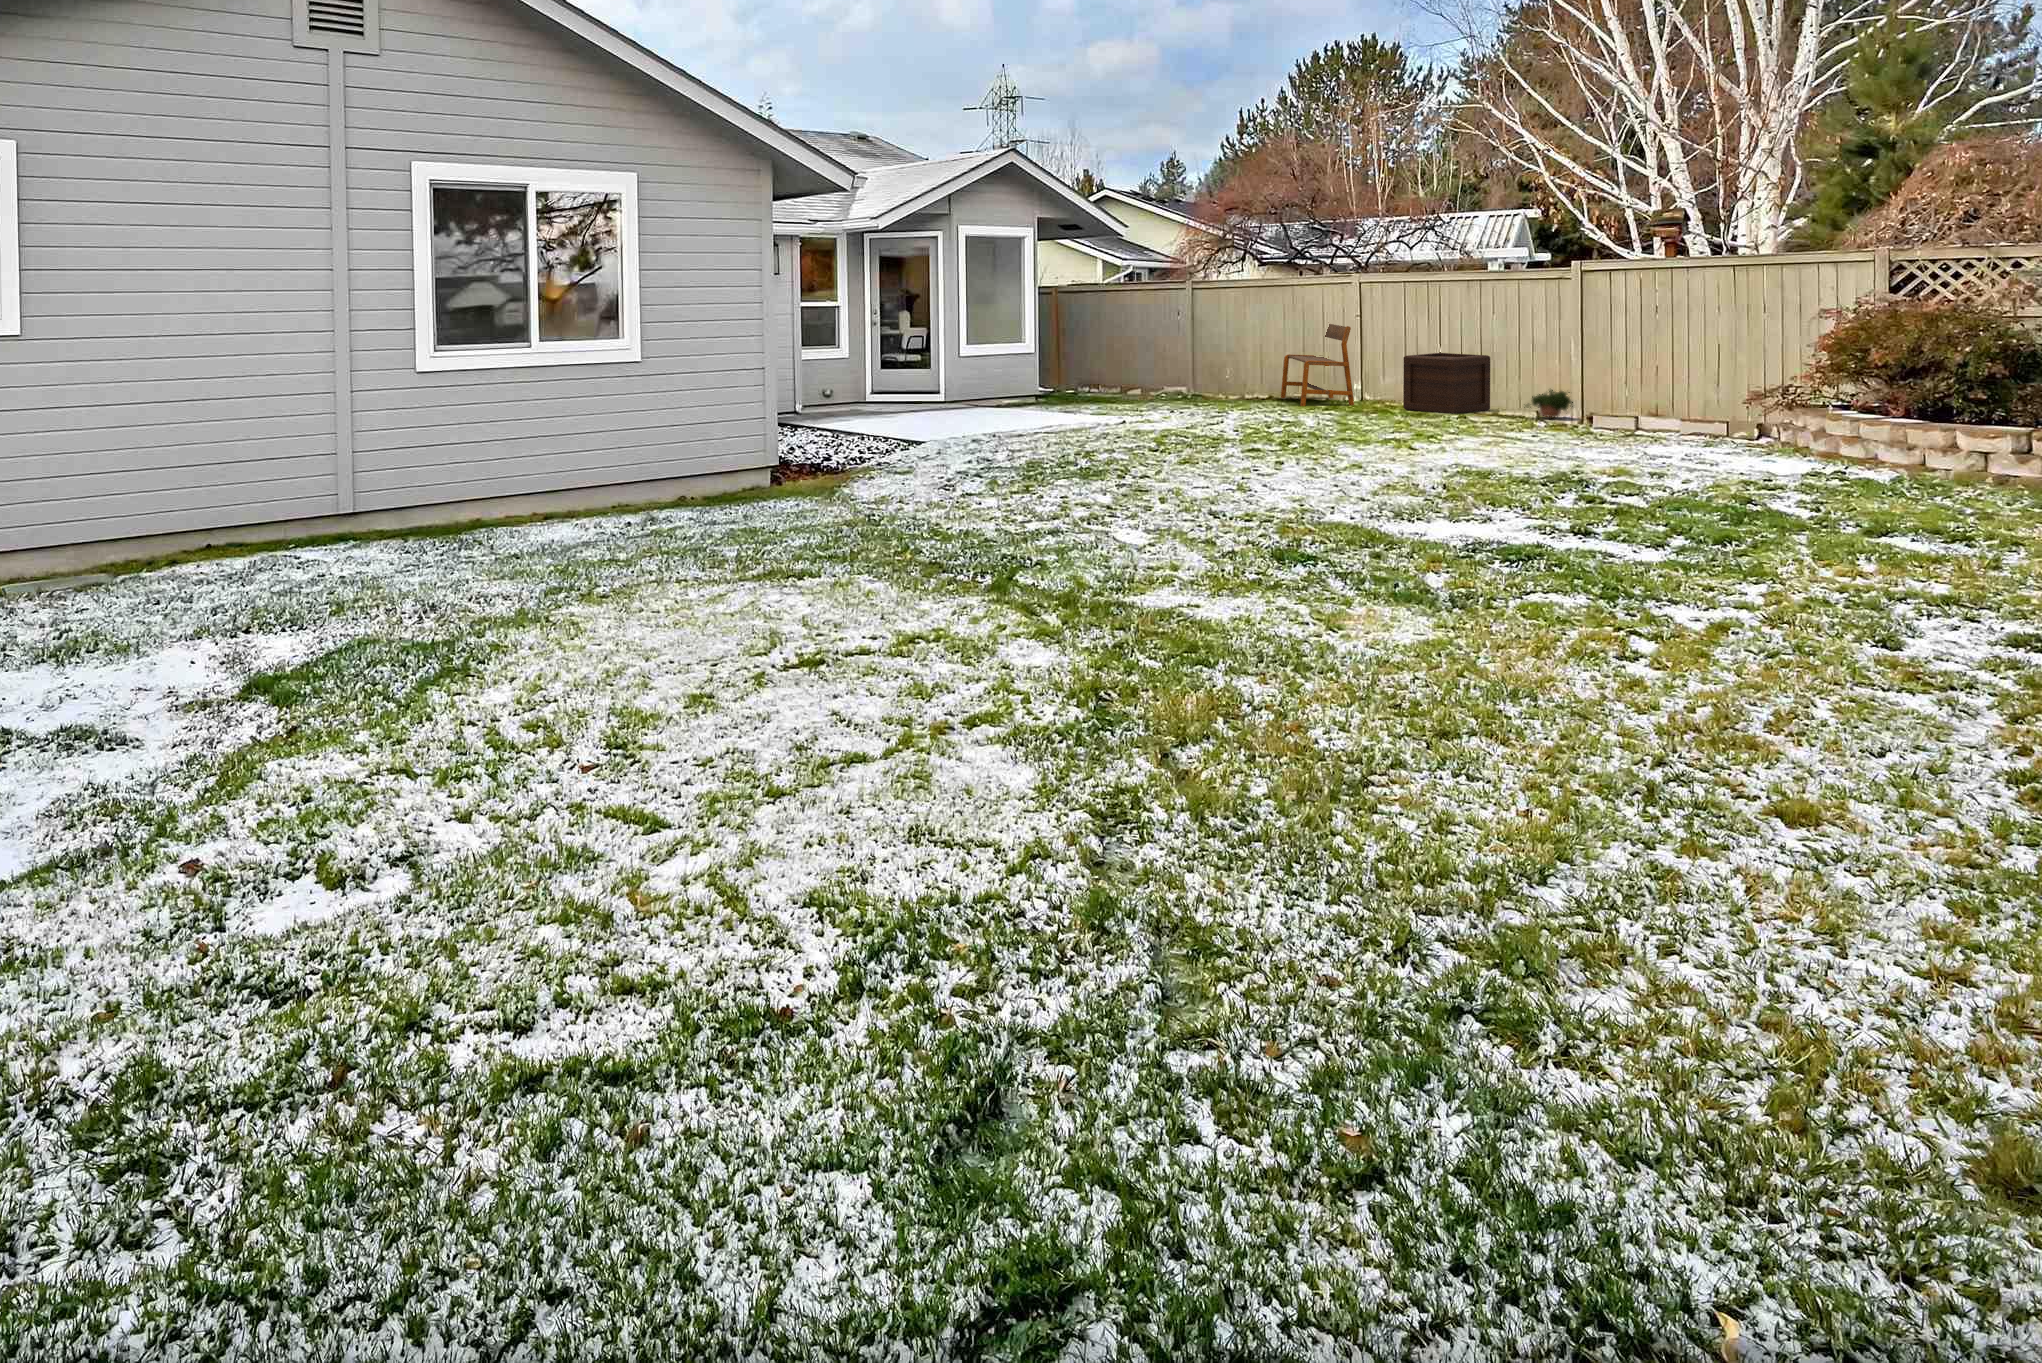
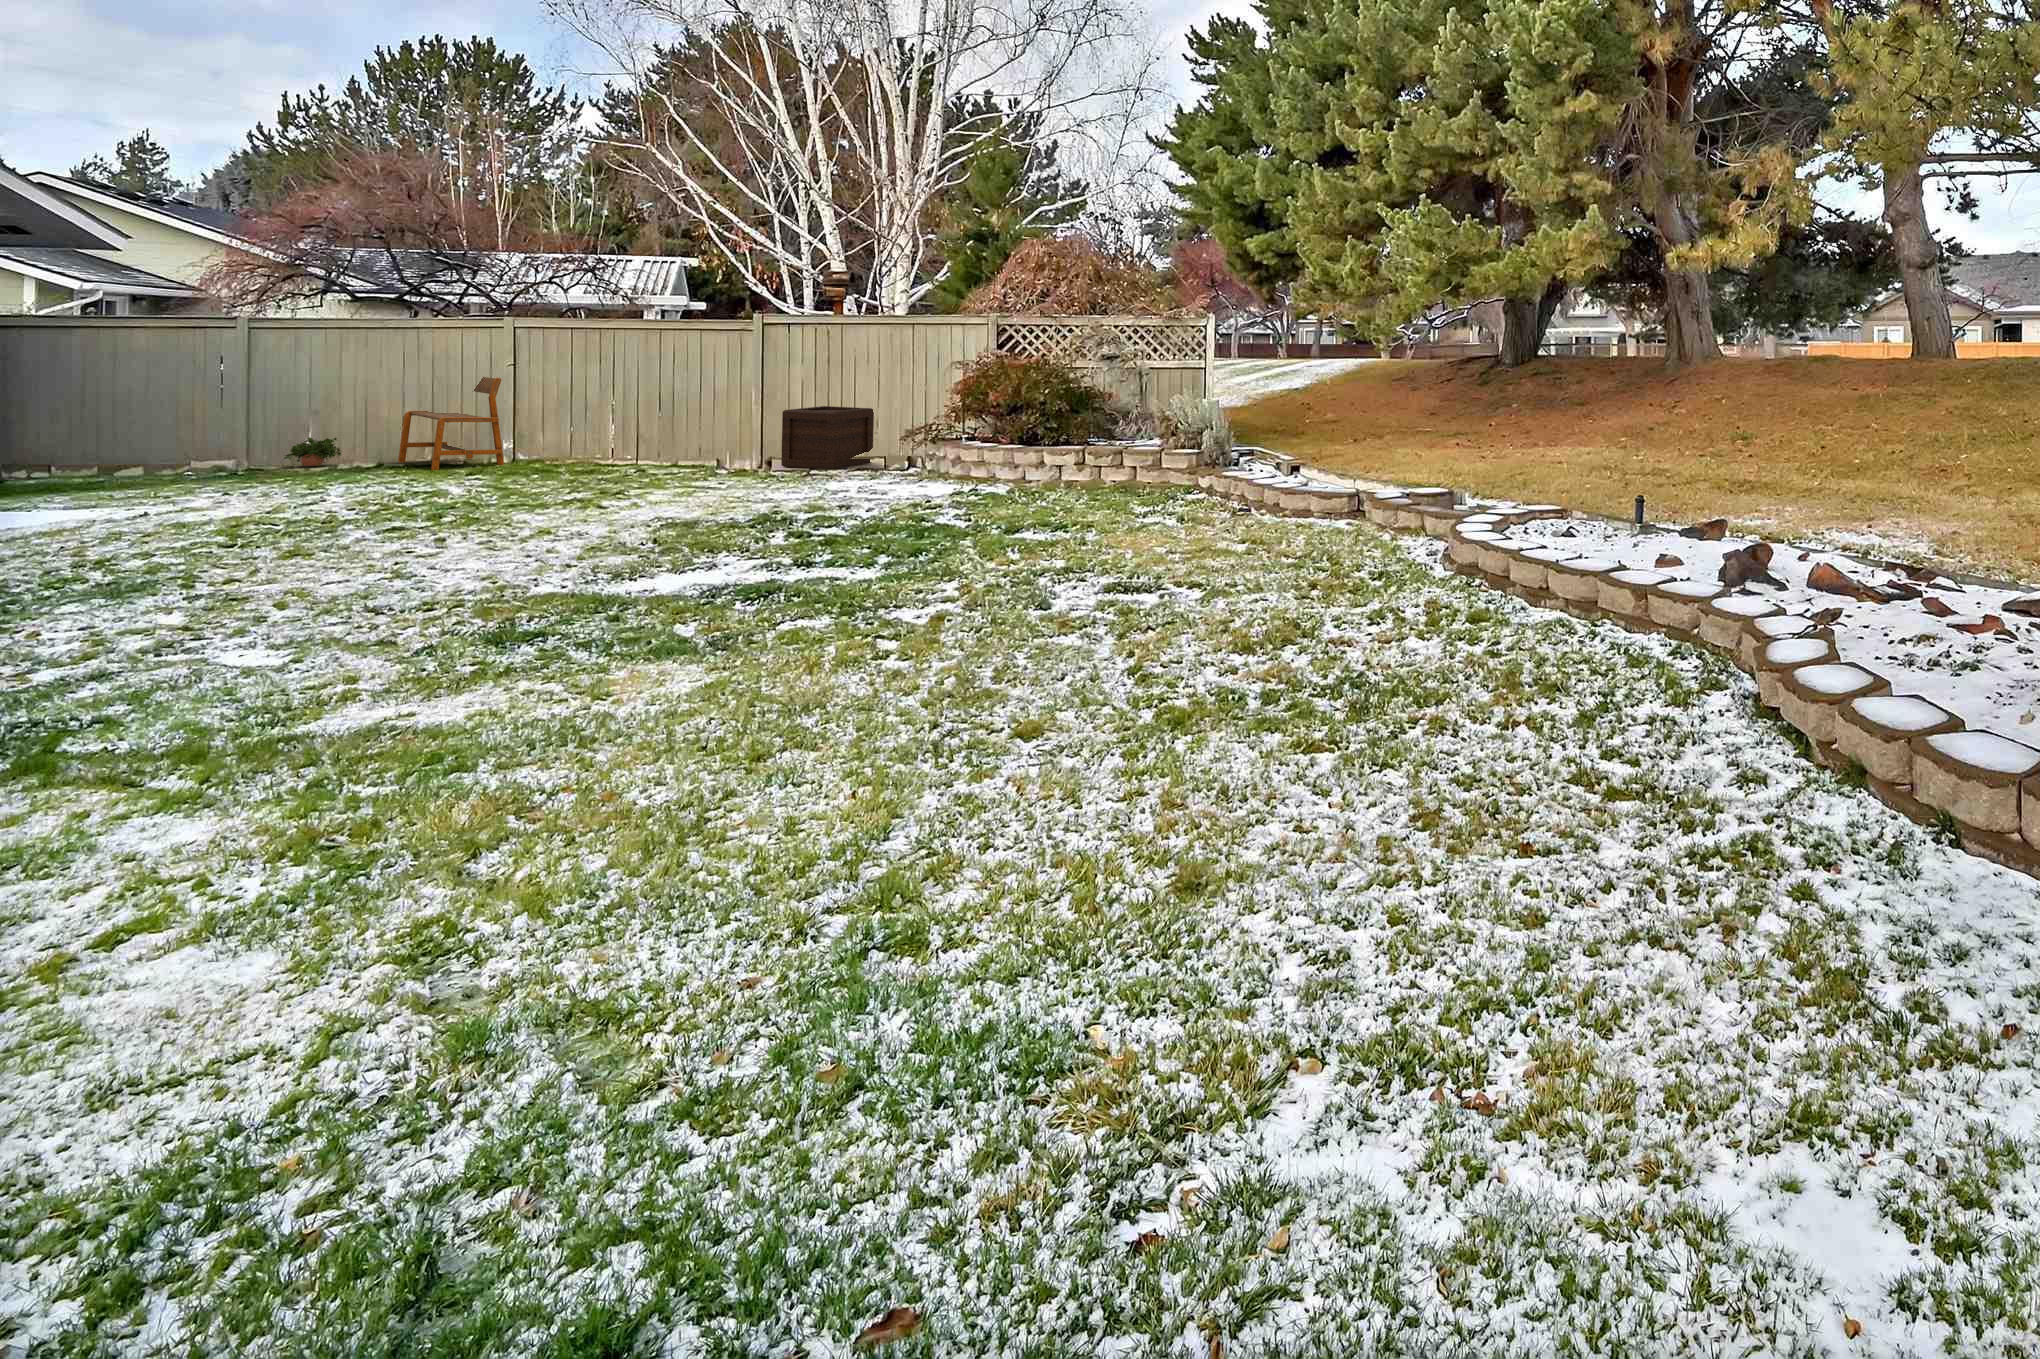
wooden crate: present [1403,353,1490,414] -> present [781,406,874,469]
potted plant: present [1524,390,1574,418] -> present [284,438,341,467]

